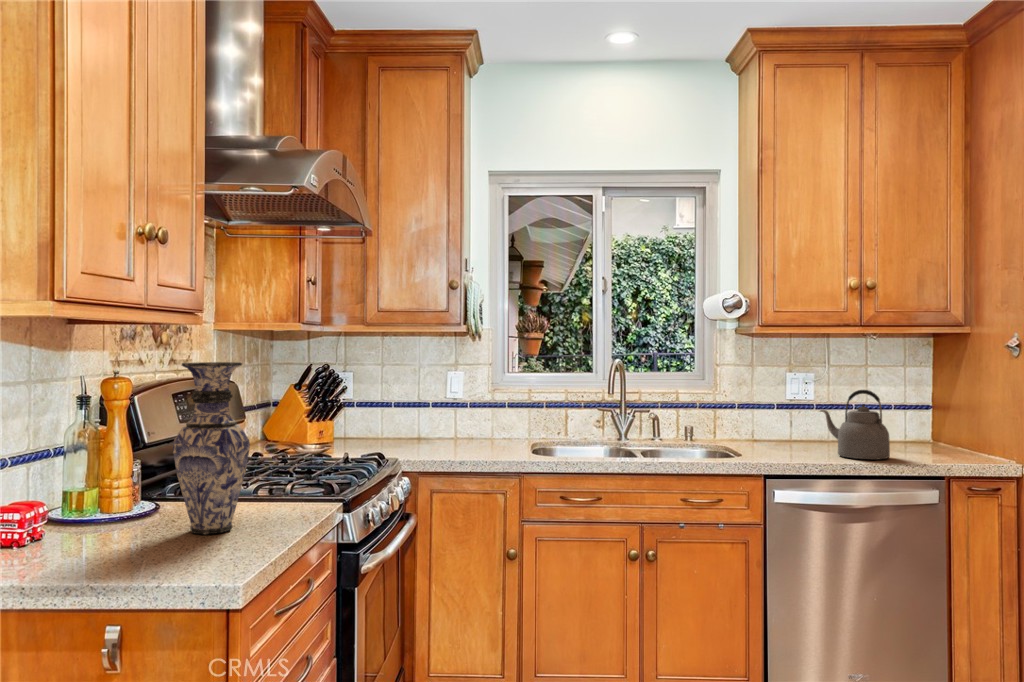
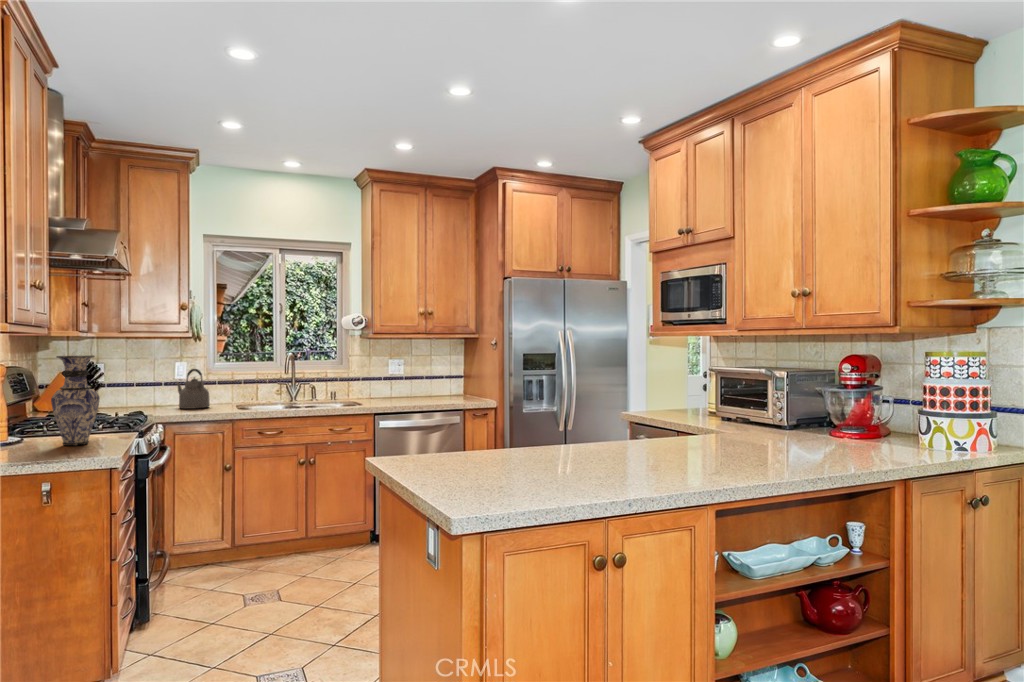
kettle: present [820,390,890,459] -> present [176,369,210,409]

